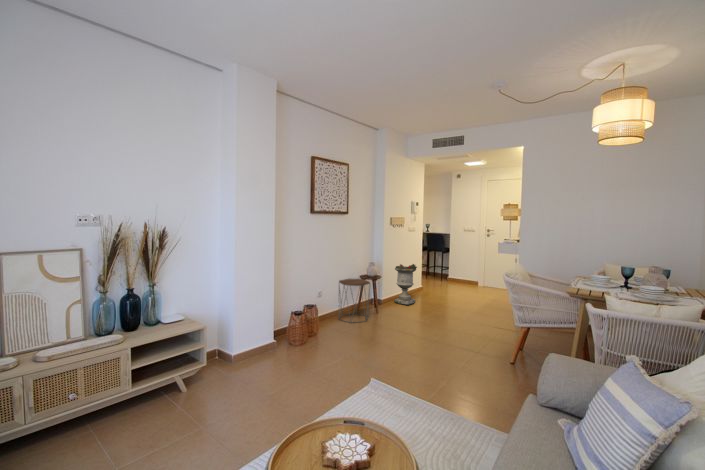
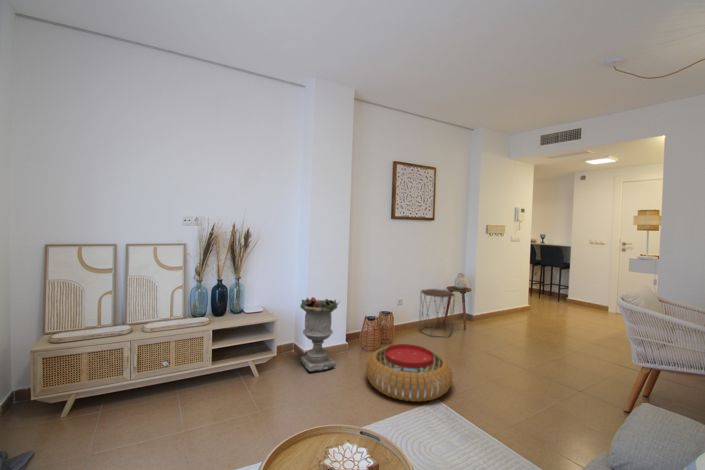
planter: present [394,264,417,305] -> present [300,297,338,372]
pouf: none [304,333,385,386] -> present [366,344,452,402]

